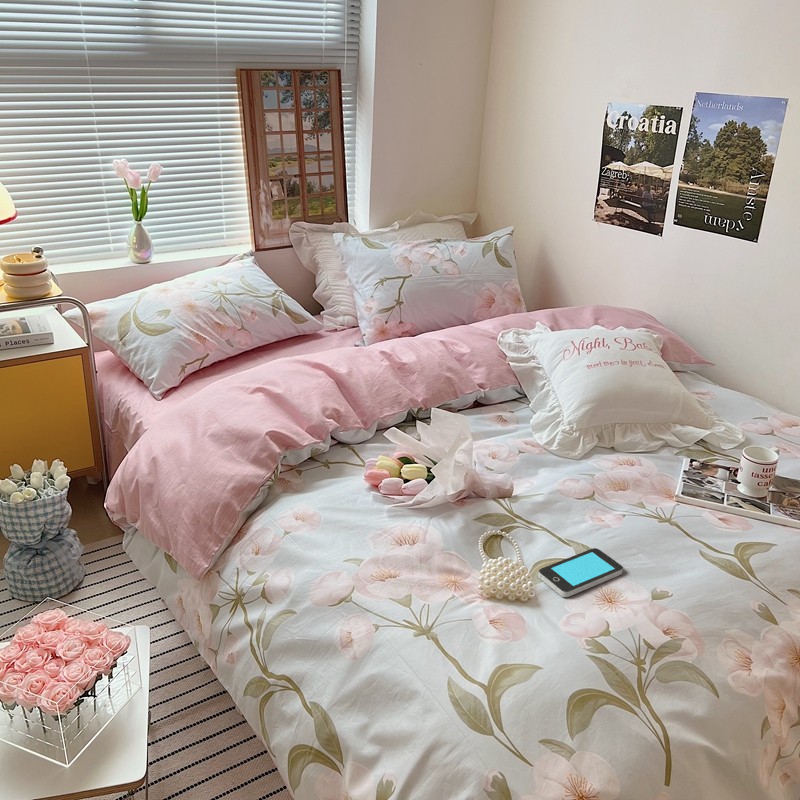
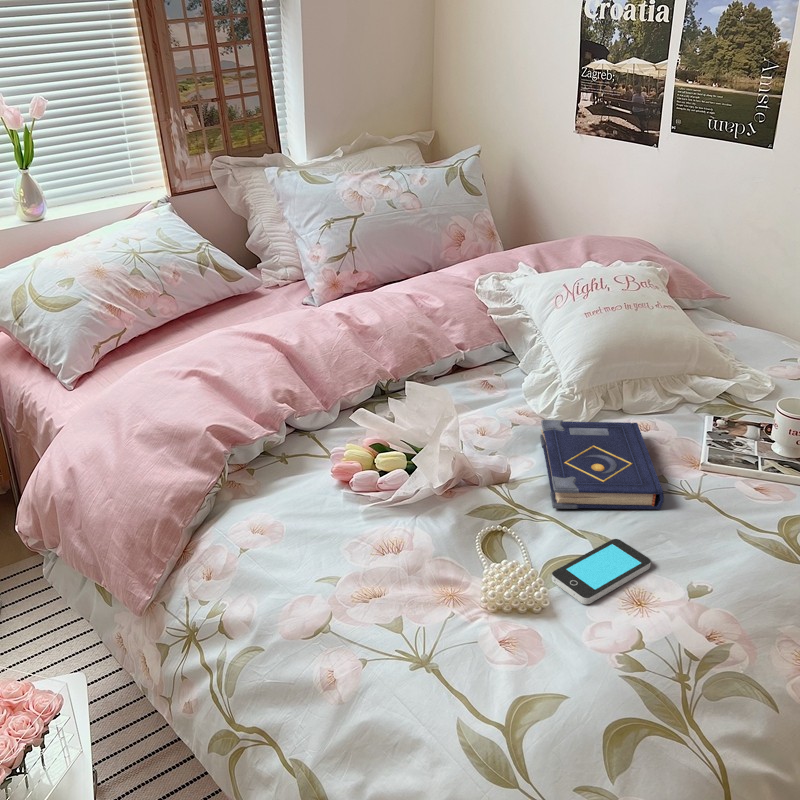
book: none [541,450,639,529] -> present [540,420,664,509]

